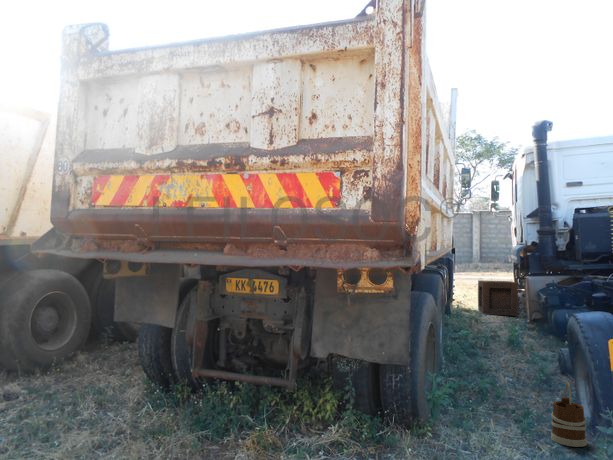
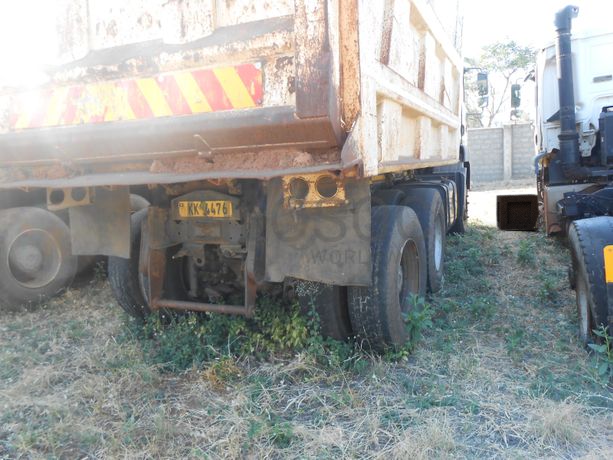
wooden bucket: present [551,382,587,447] -> none [540,299,581,370]

